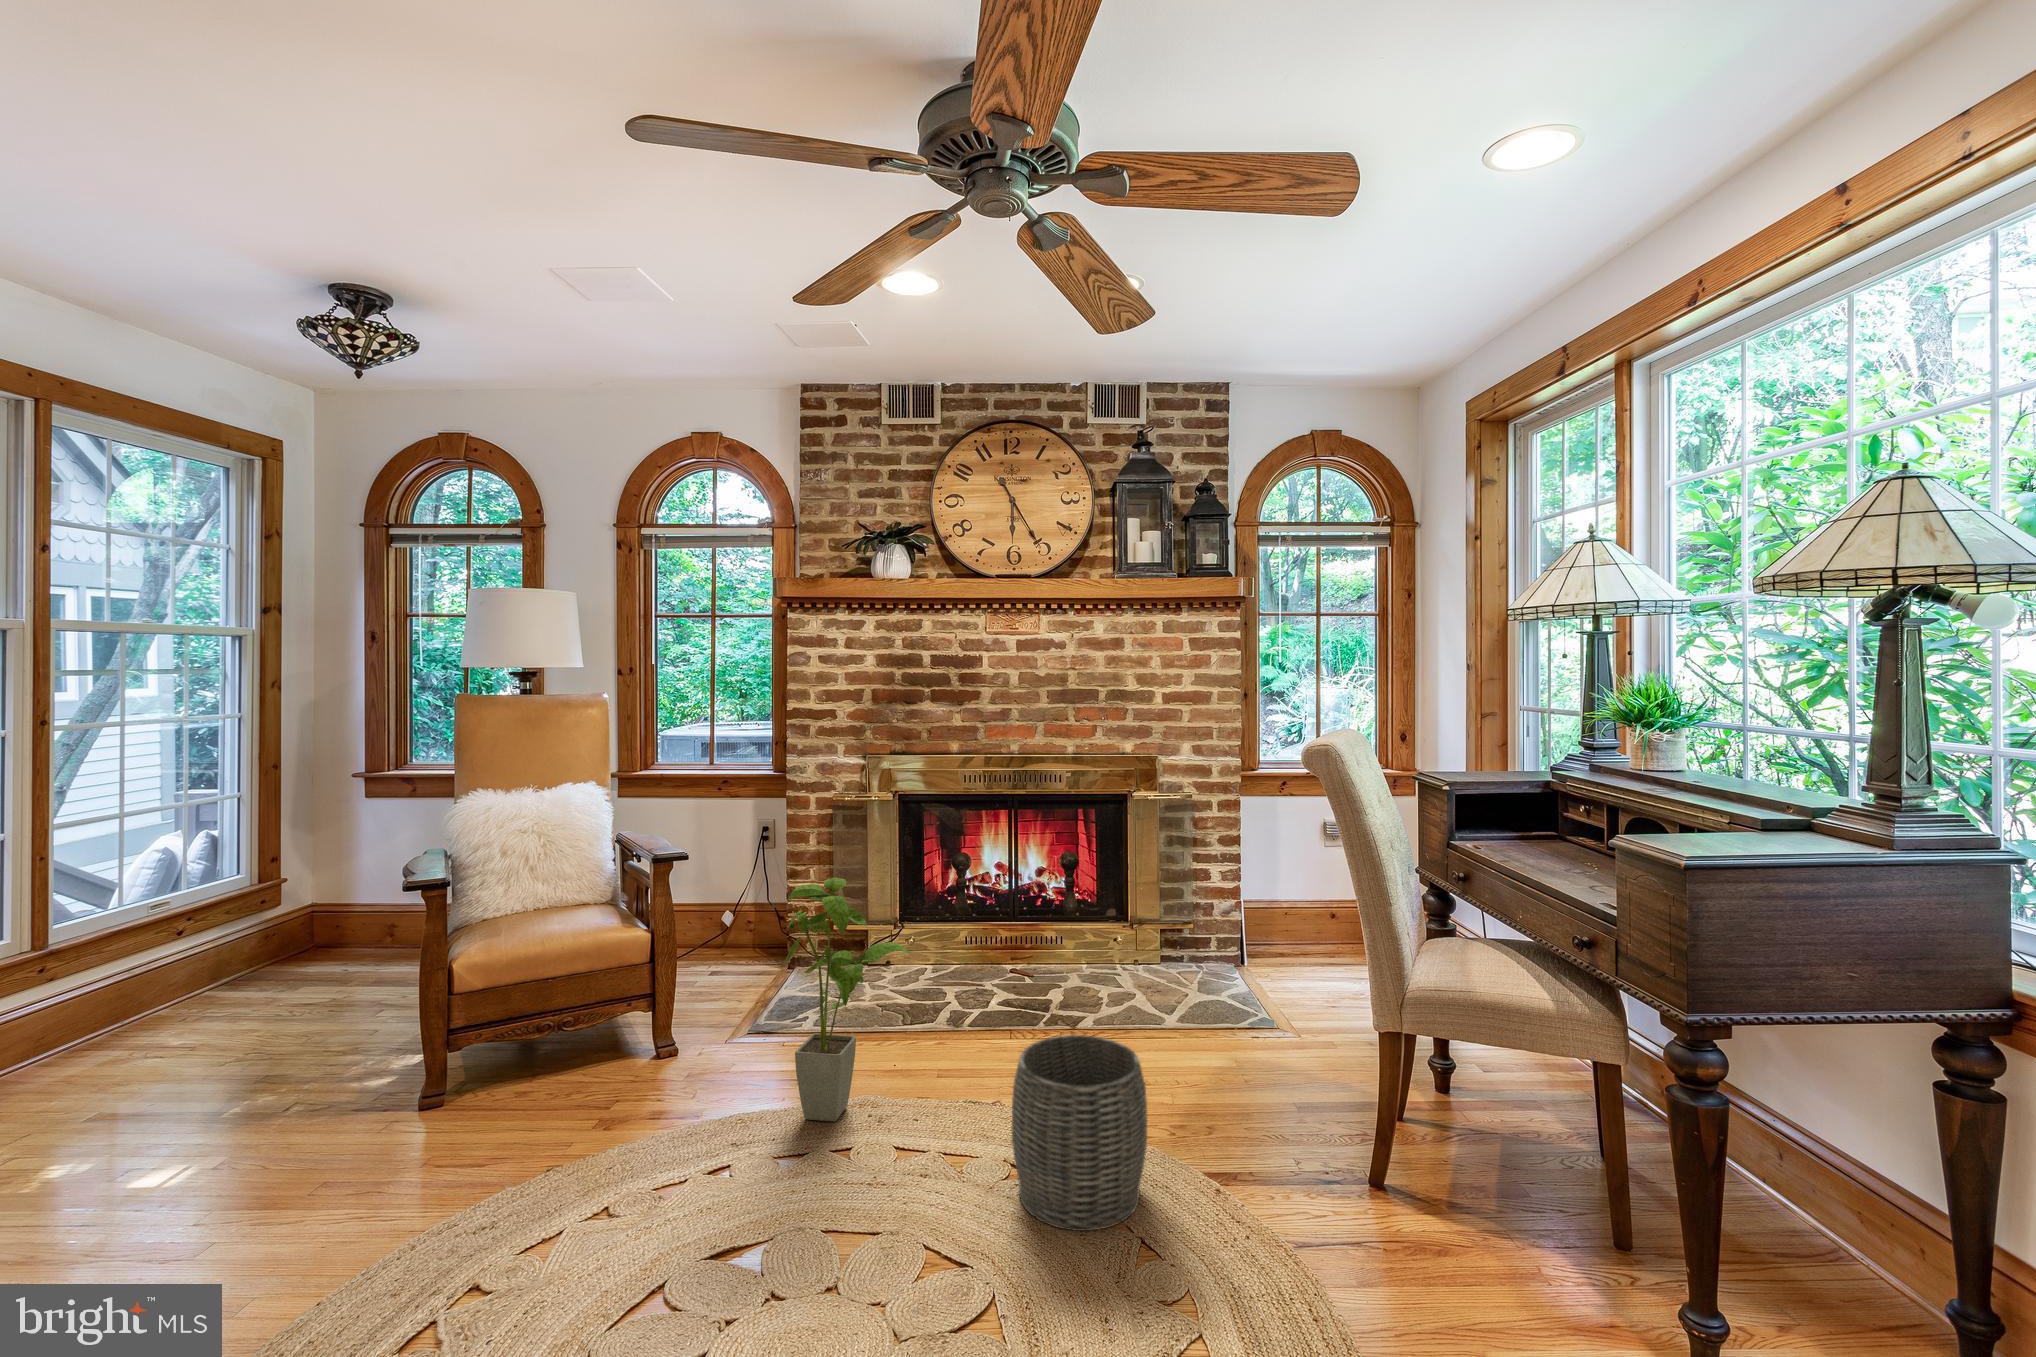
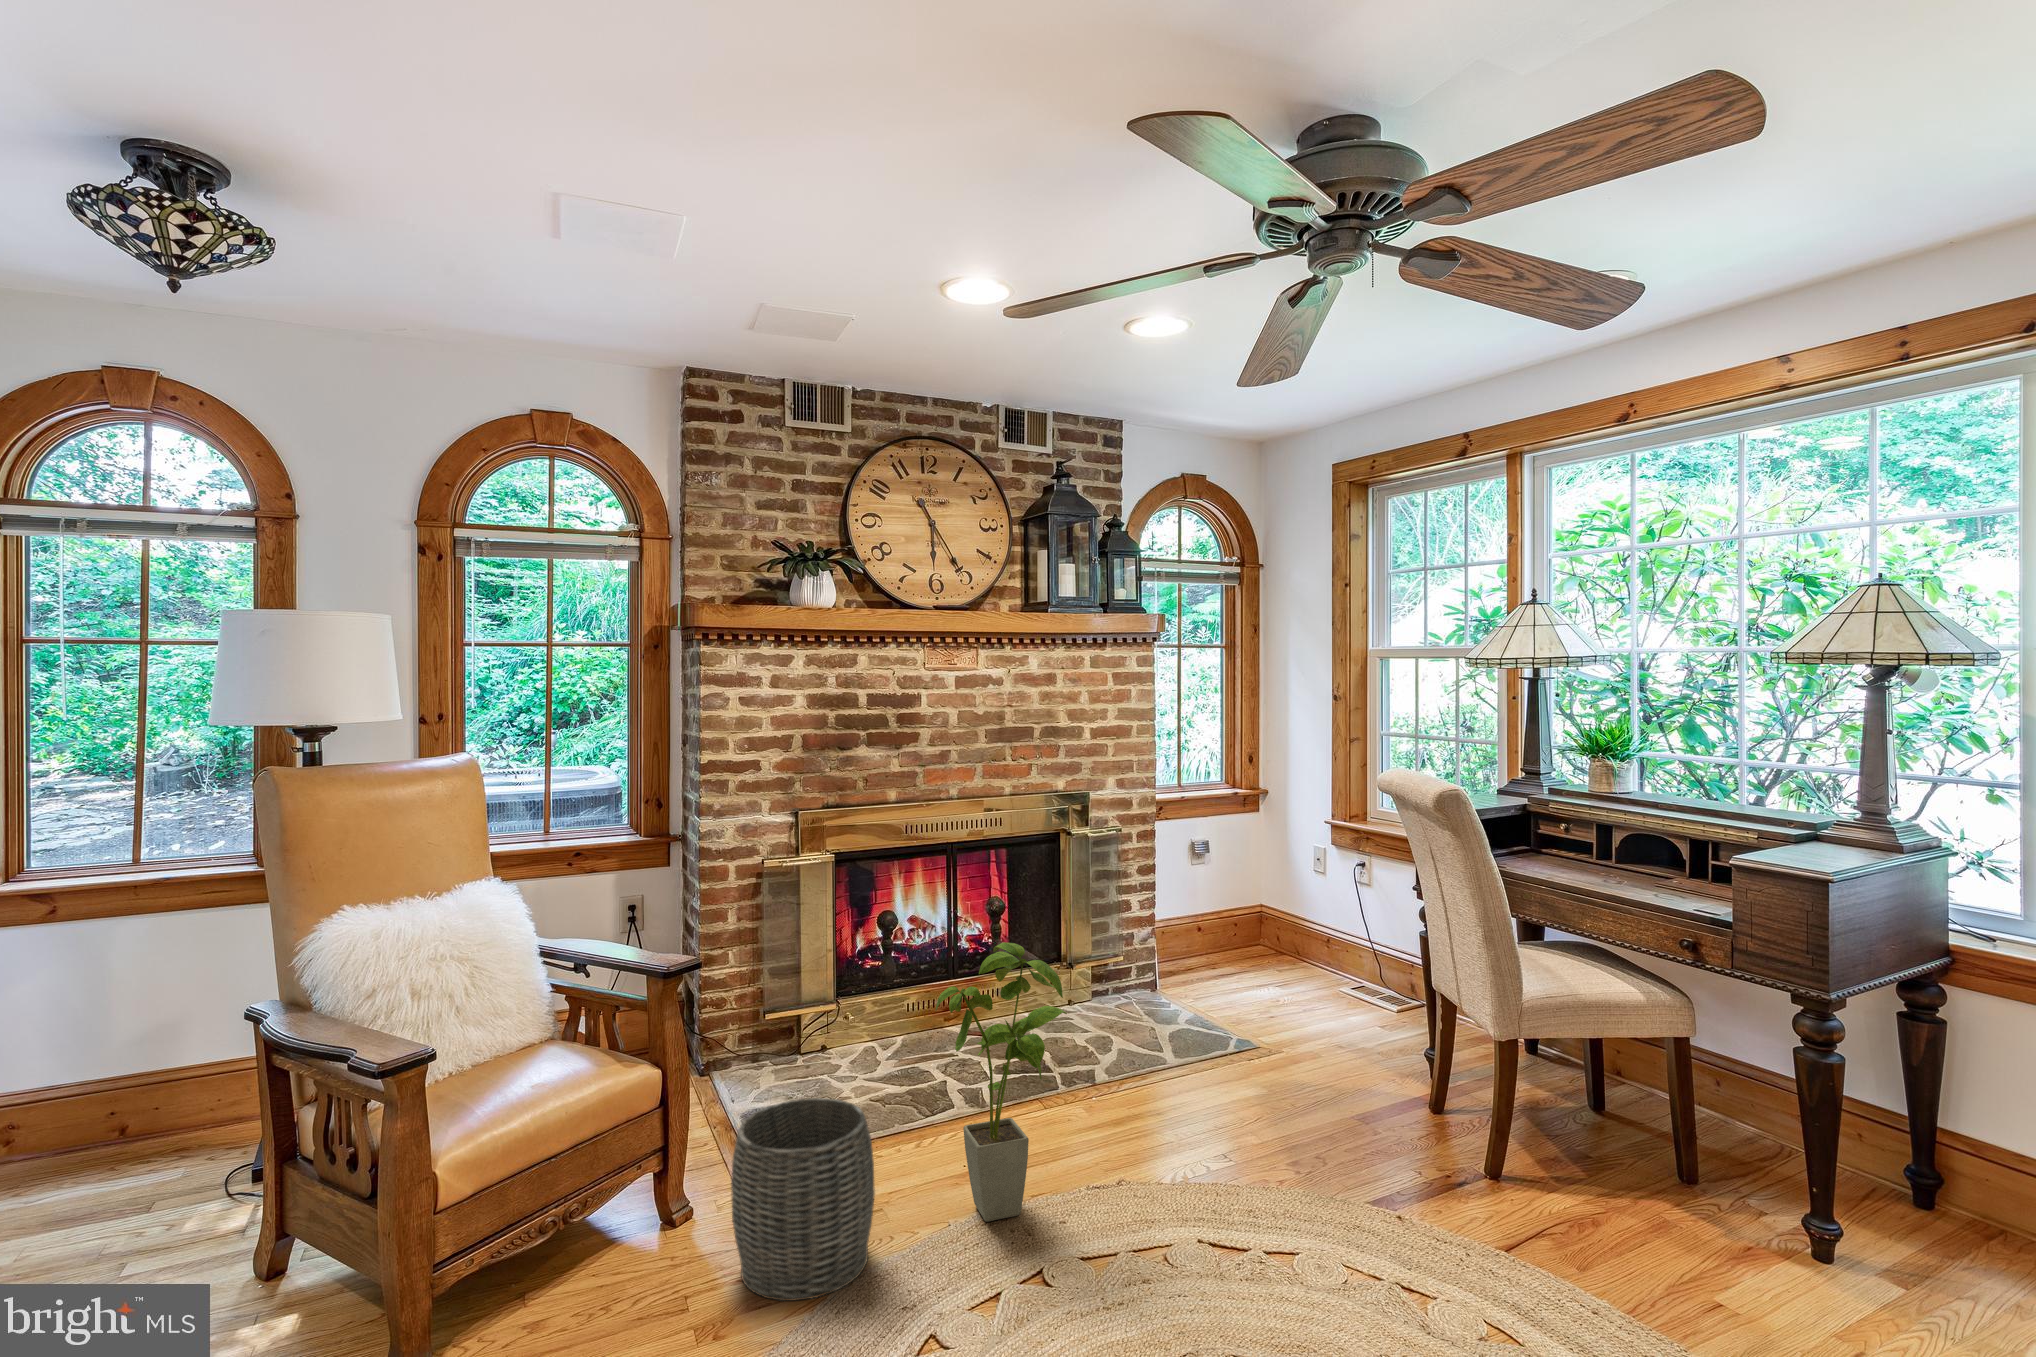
woven basket: present [1012,1035,1147,1231] -> present [731,1098,875,1301]

